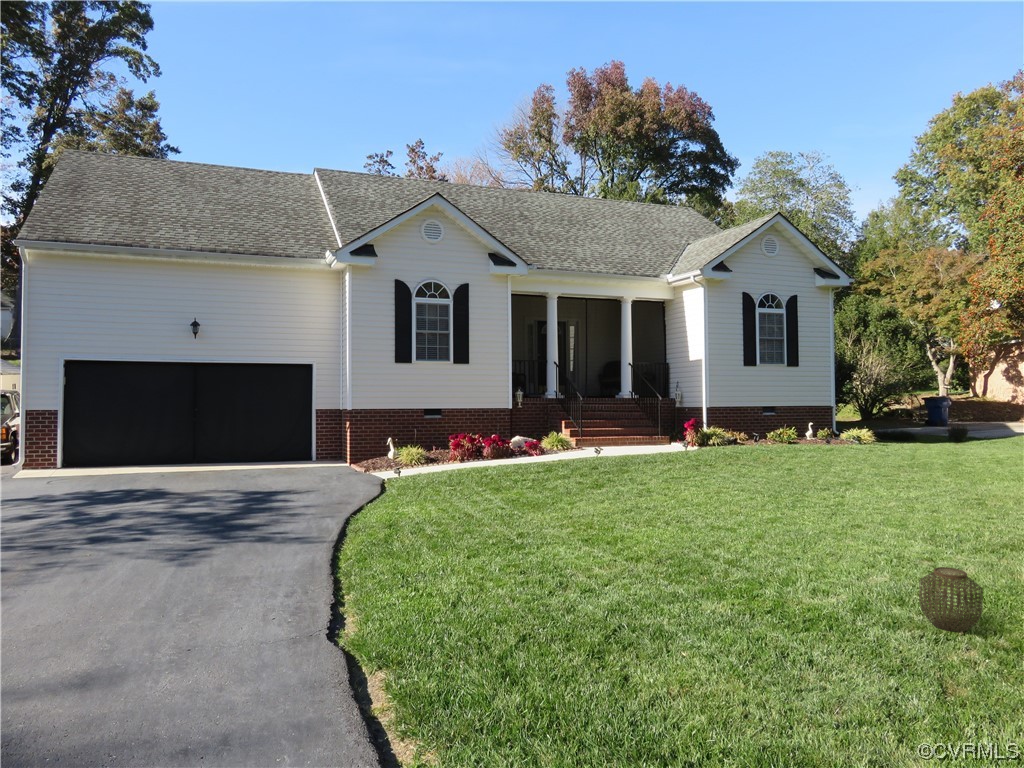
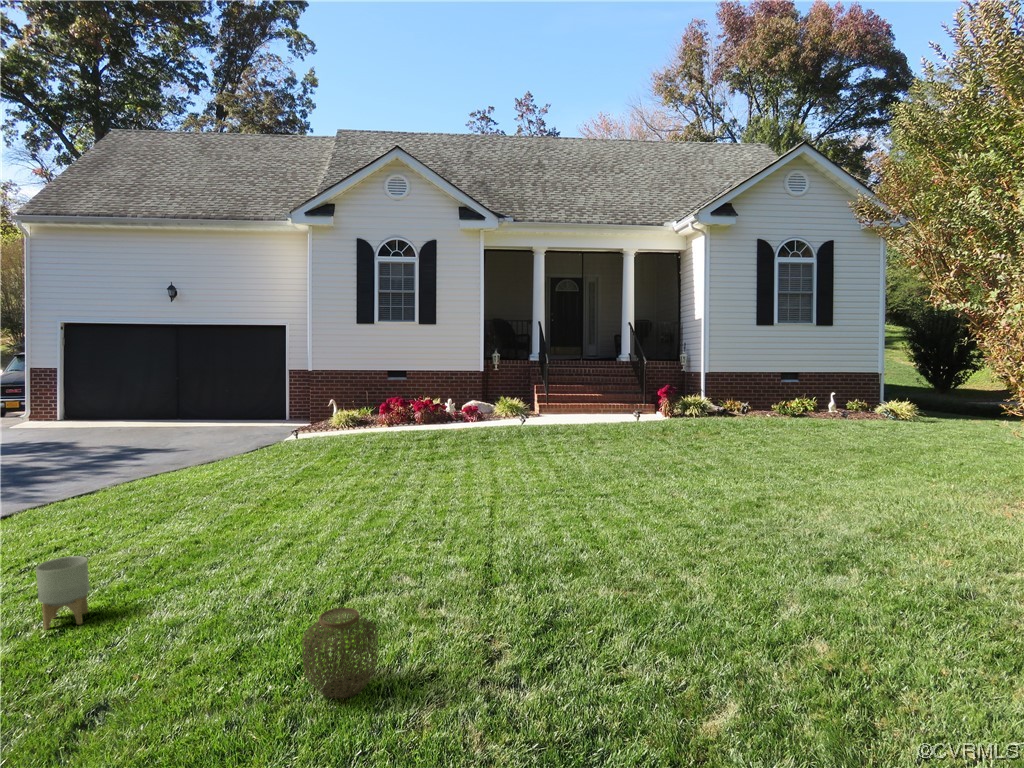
planter: none [612,556,649,618] -> present [36,556,90,630]

